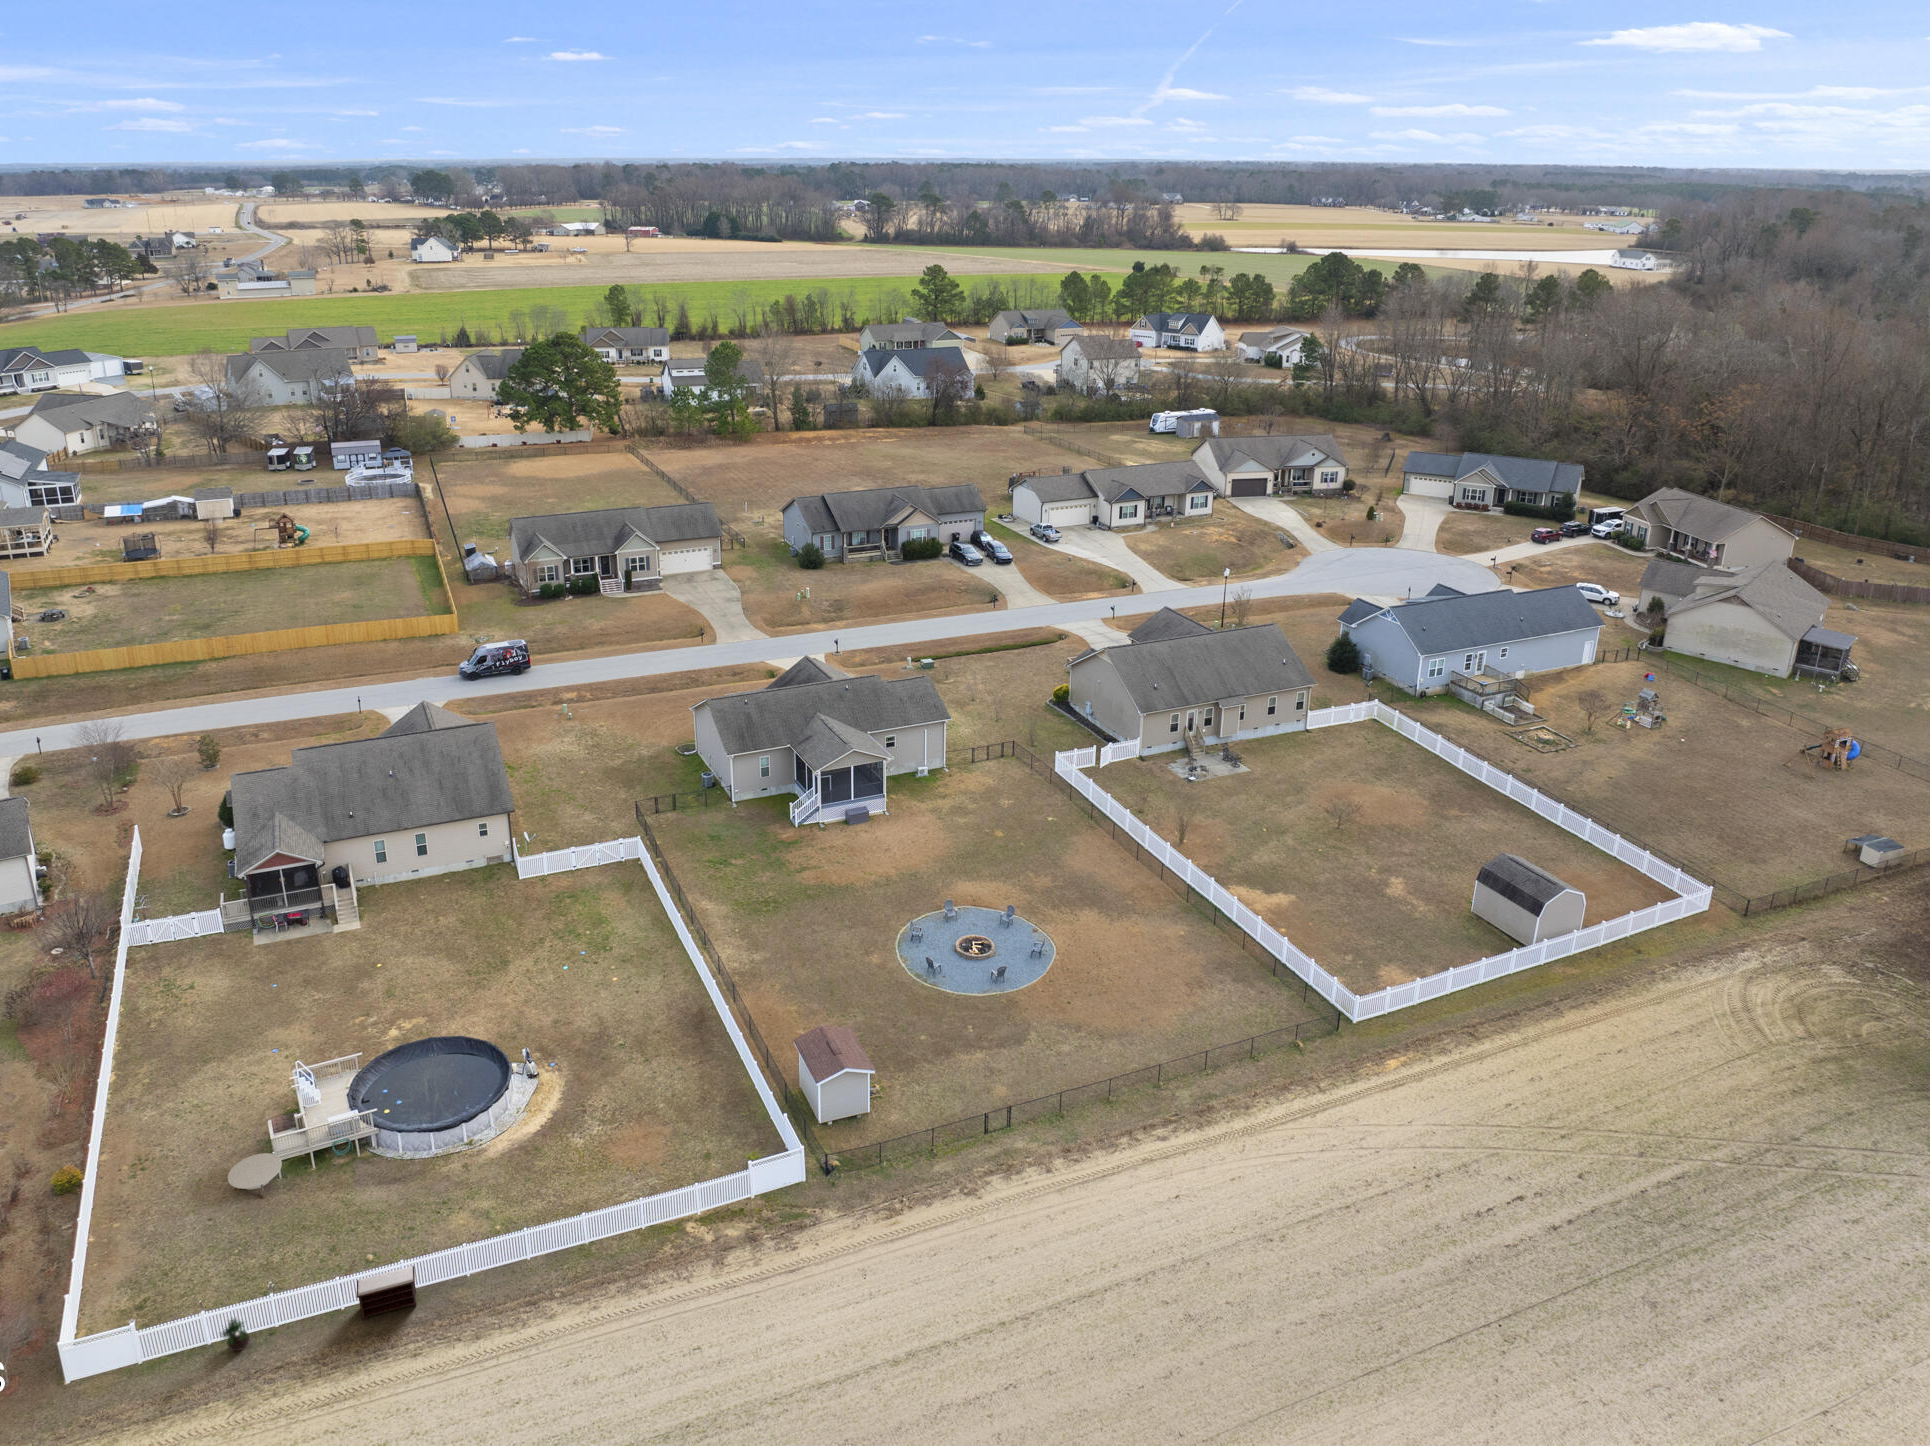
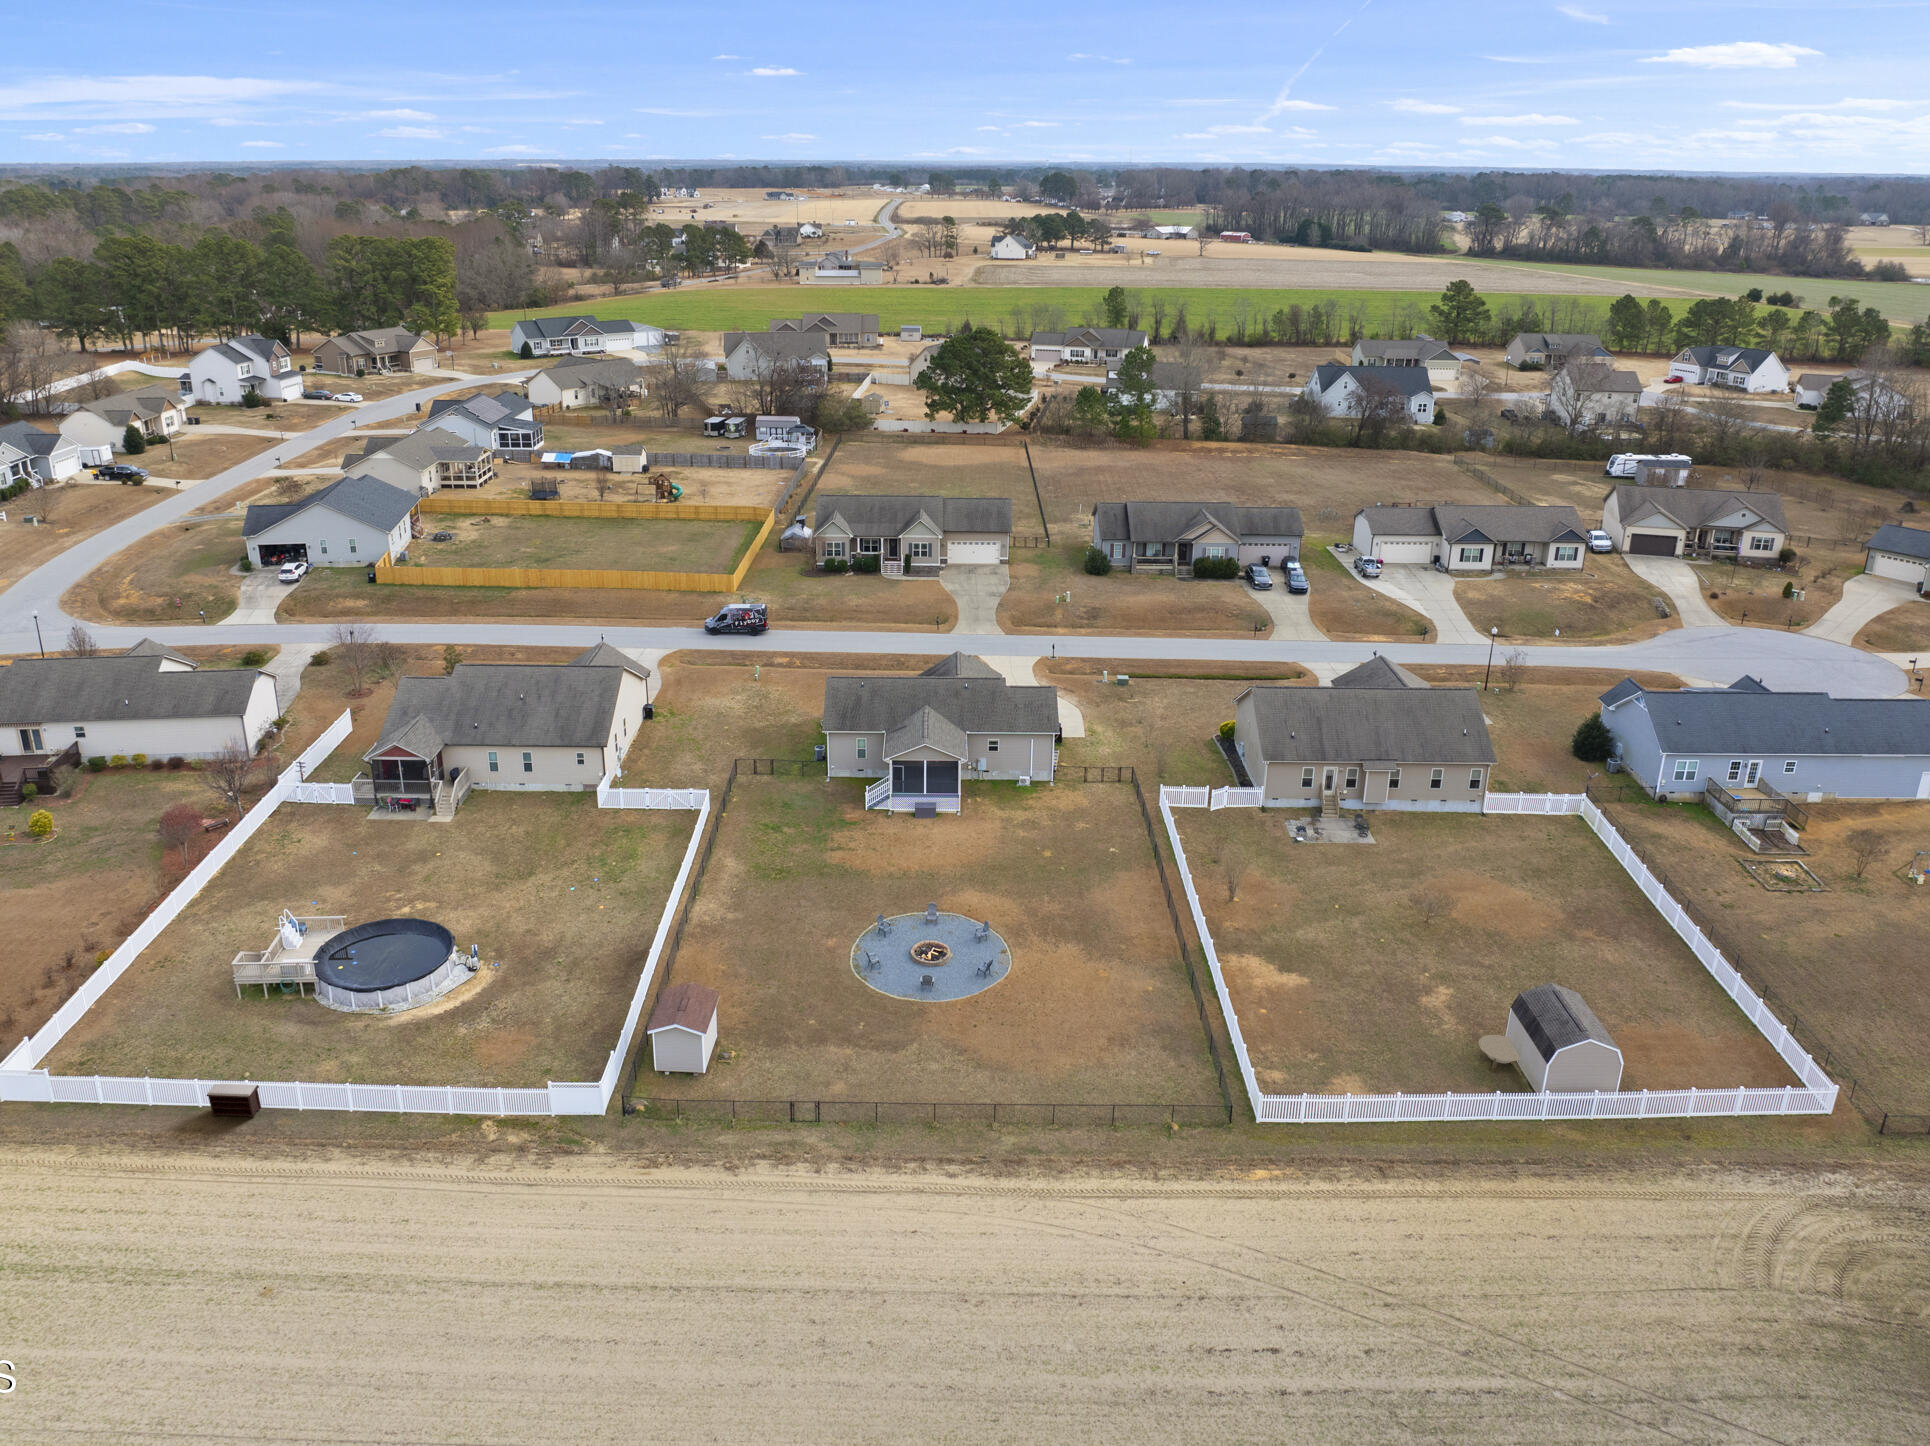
round table: present [228,1153,282,1199] -> present [1479,1035,1521,1071]
potted tree: present [222,1319,249,1351] -> none [106,1083,135,1111]

